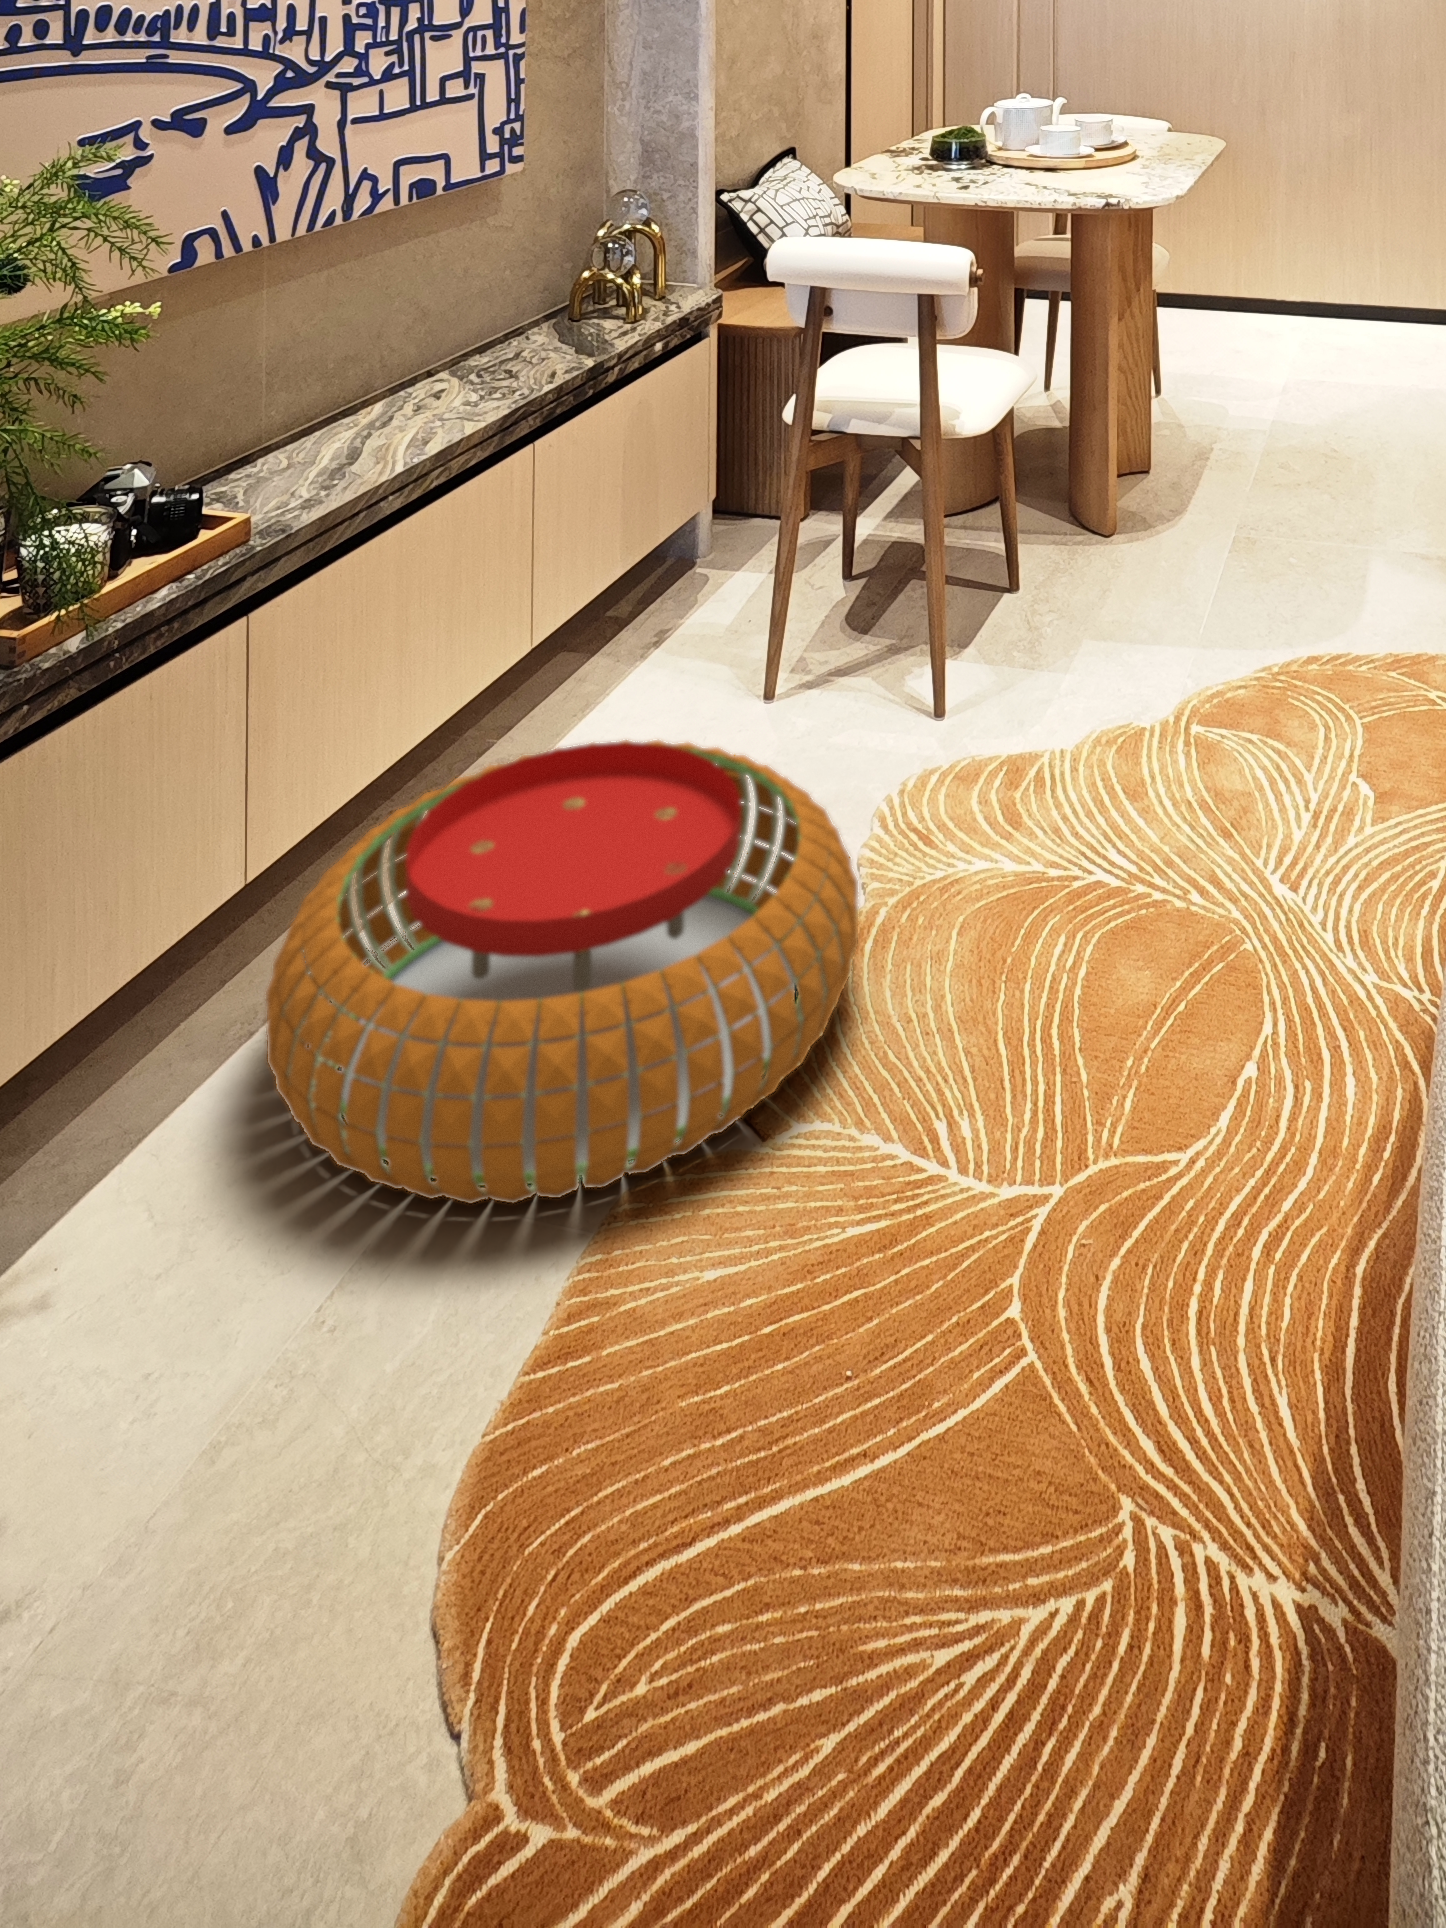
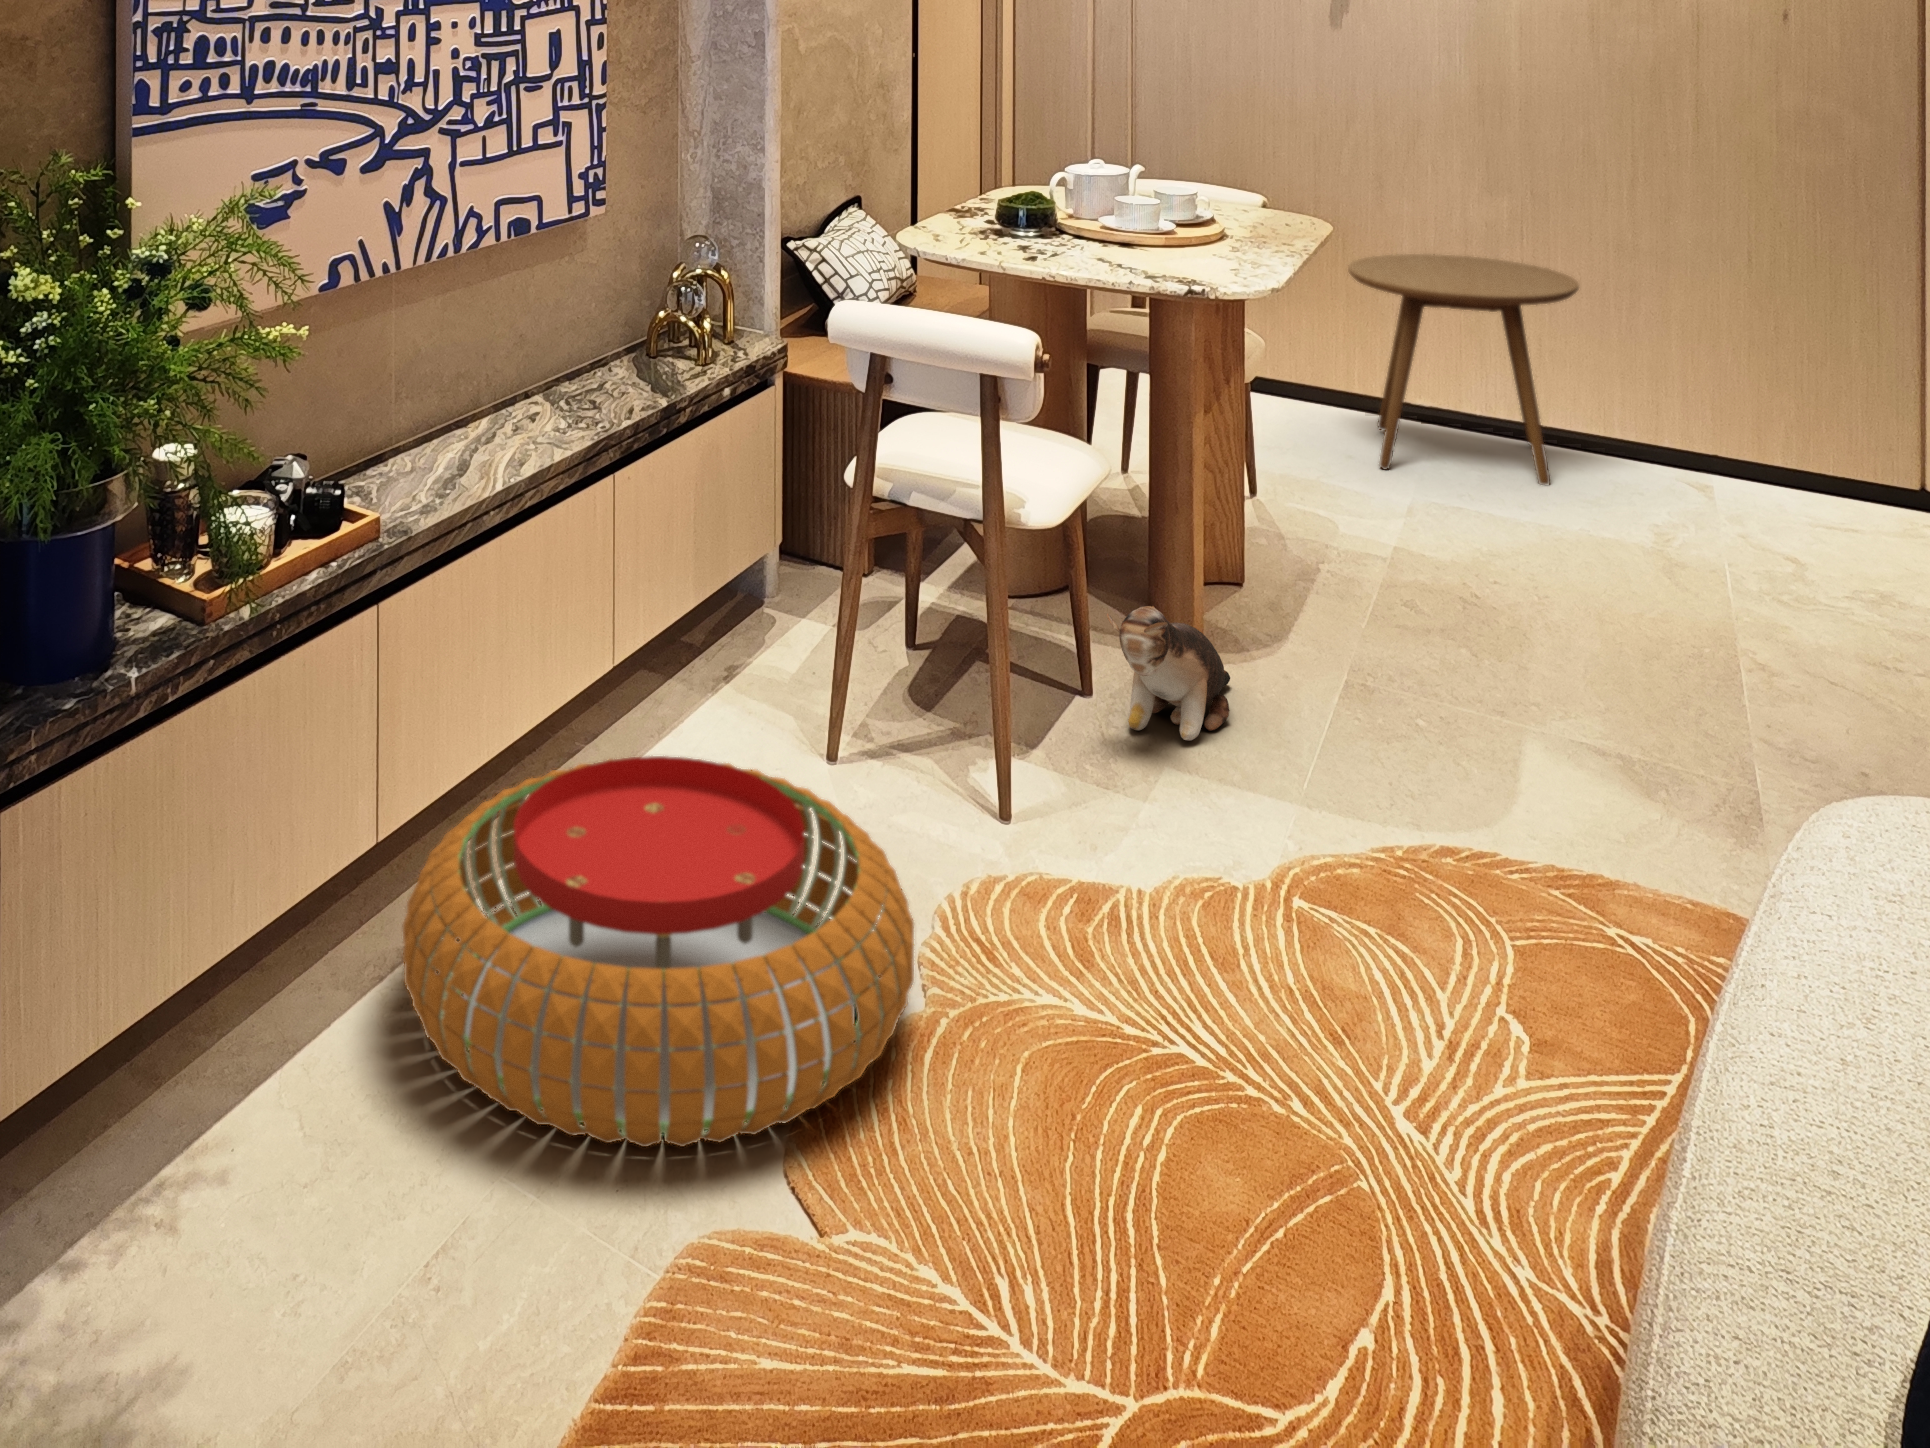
side table: none [1238,170,1427,368] -> present [1348,254,1579,485]
plush toy: none [1040,516,1152,642] -> present [1107,606,1230,740]

